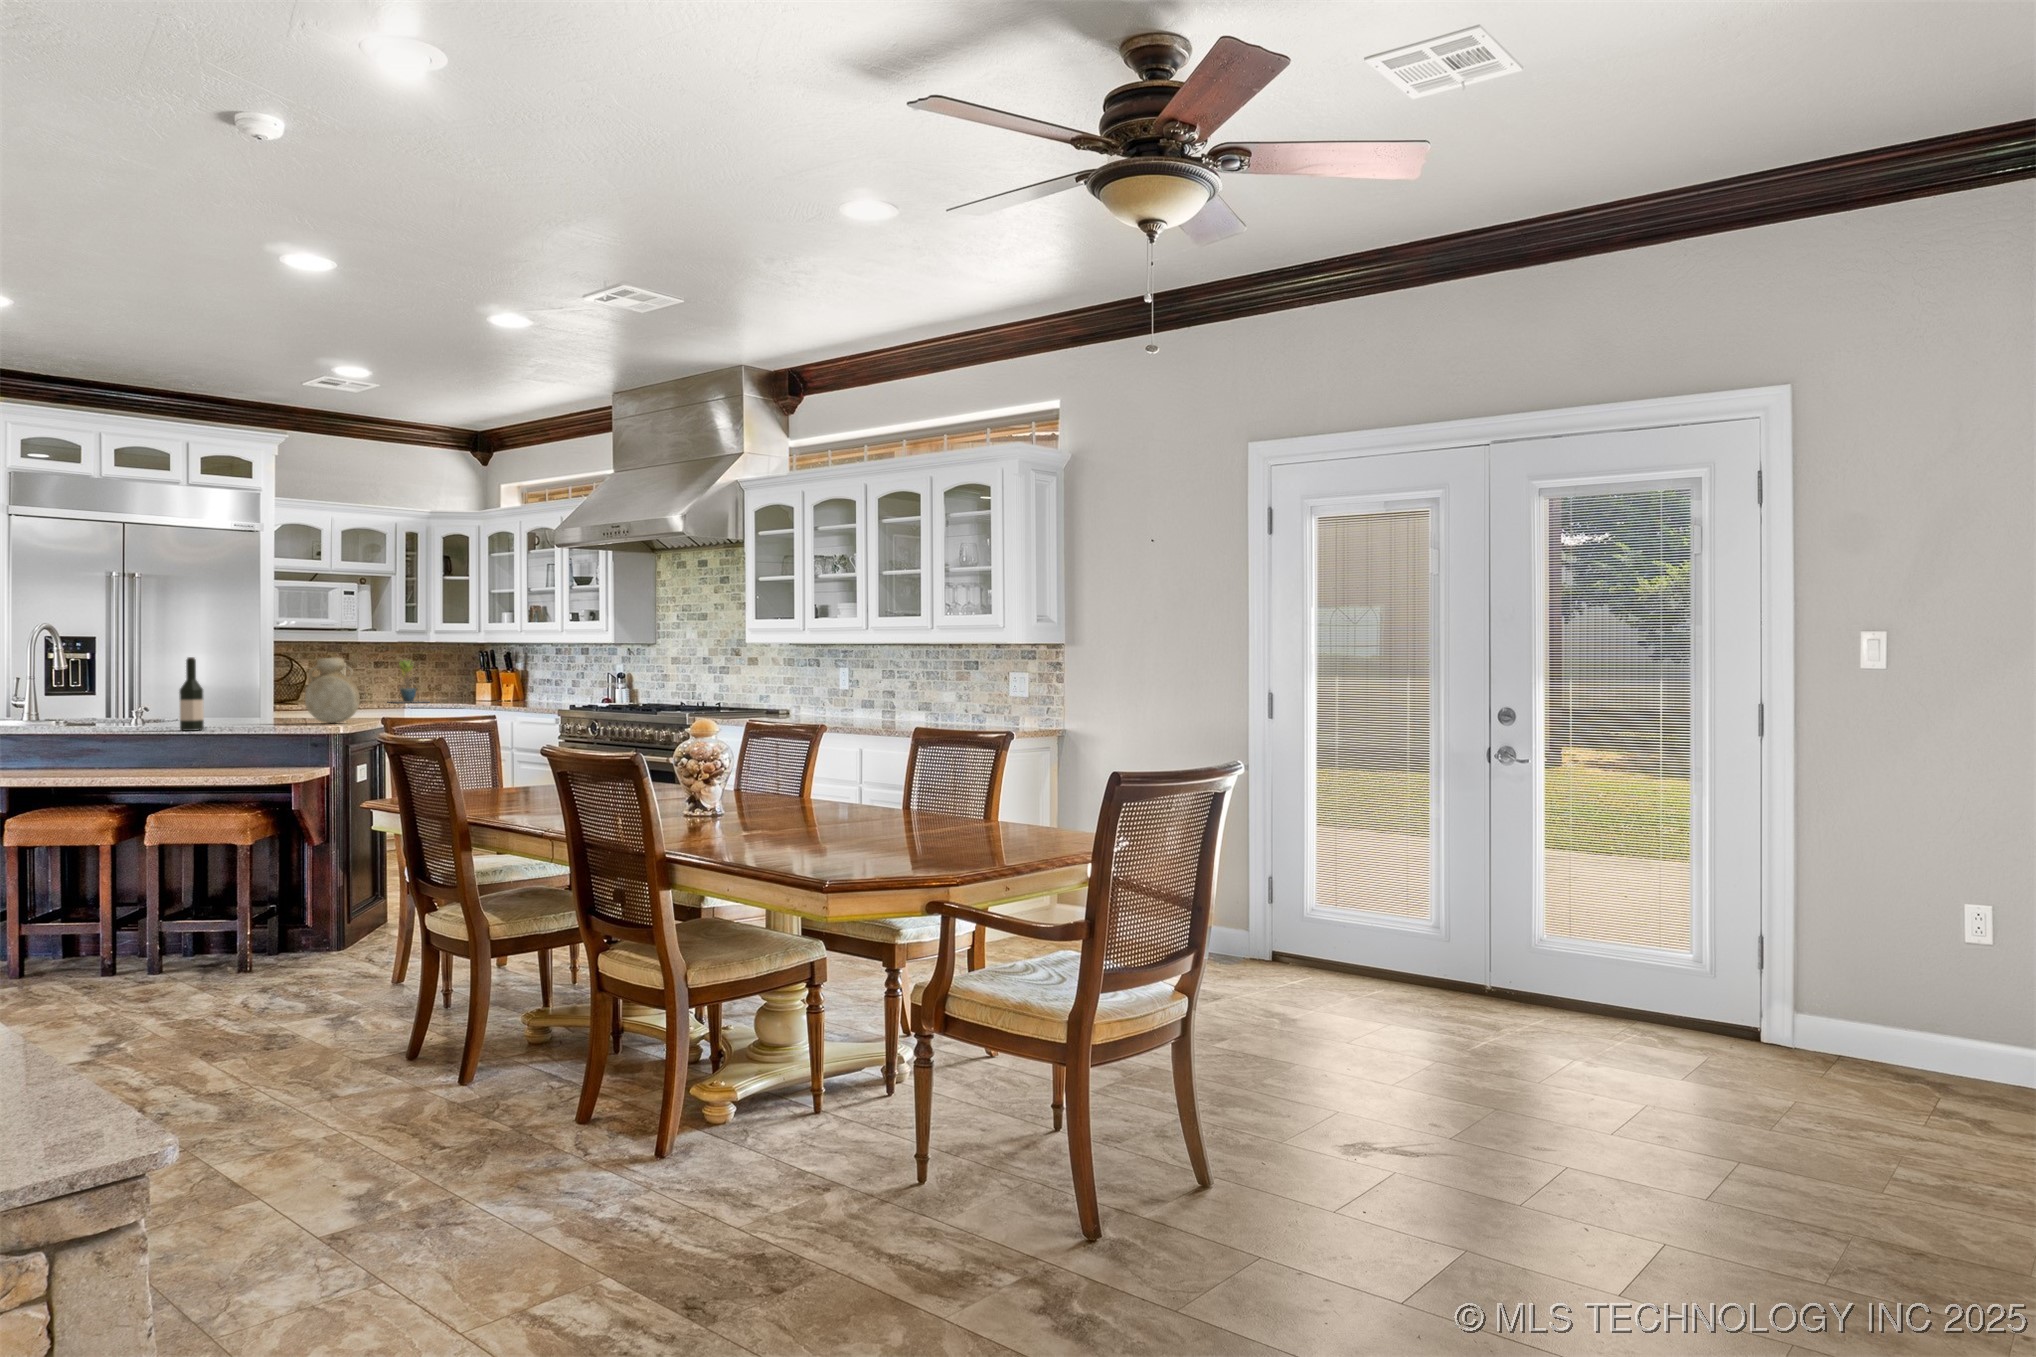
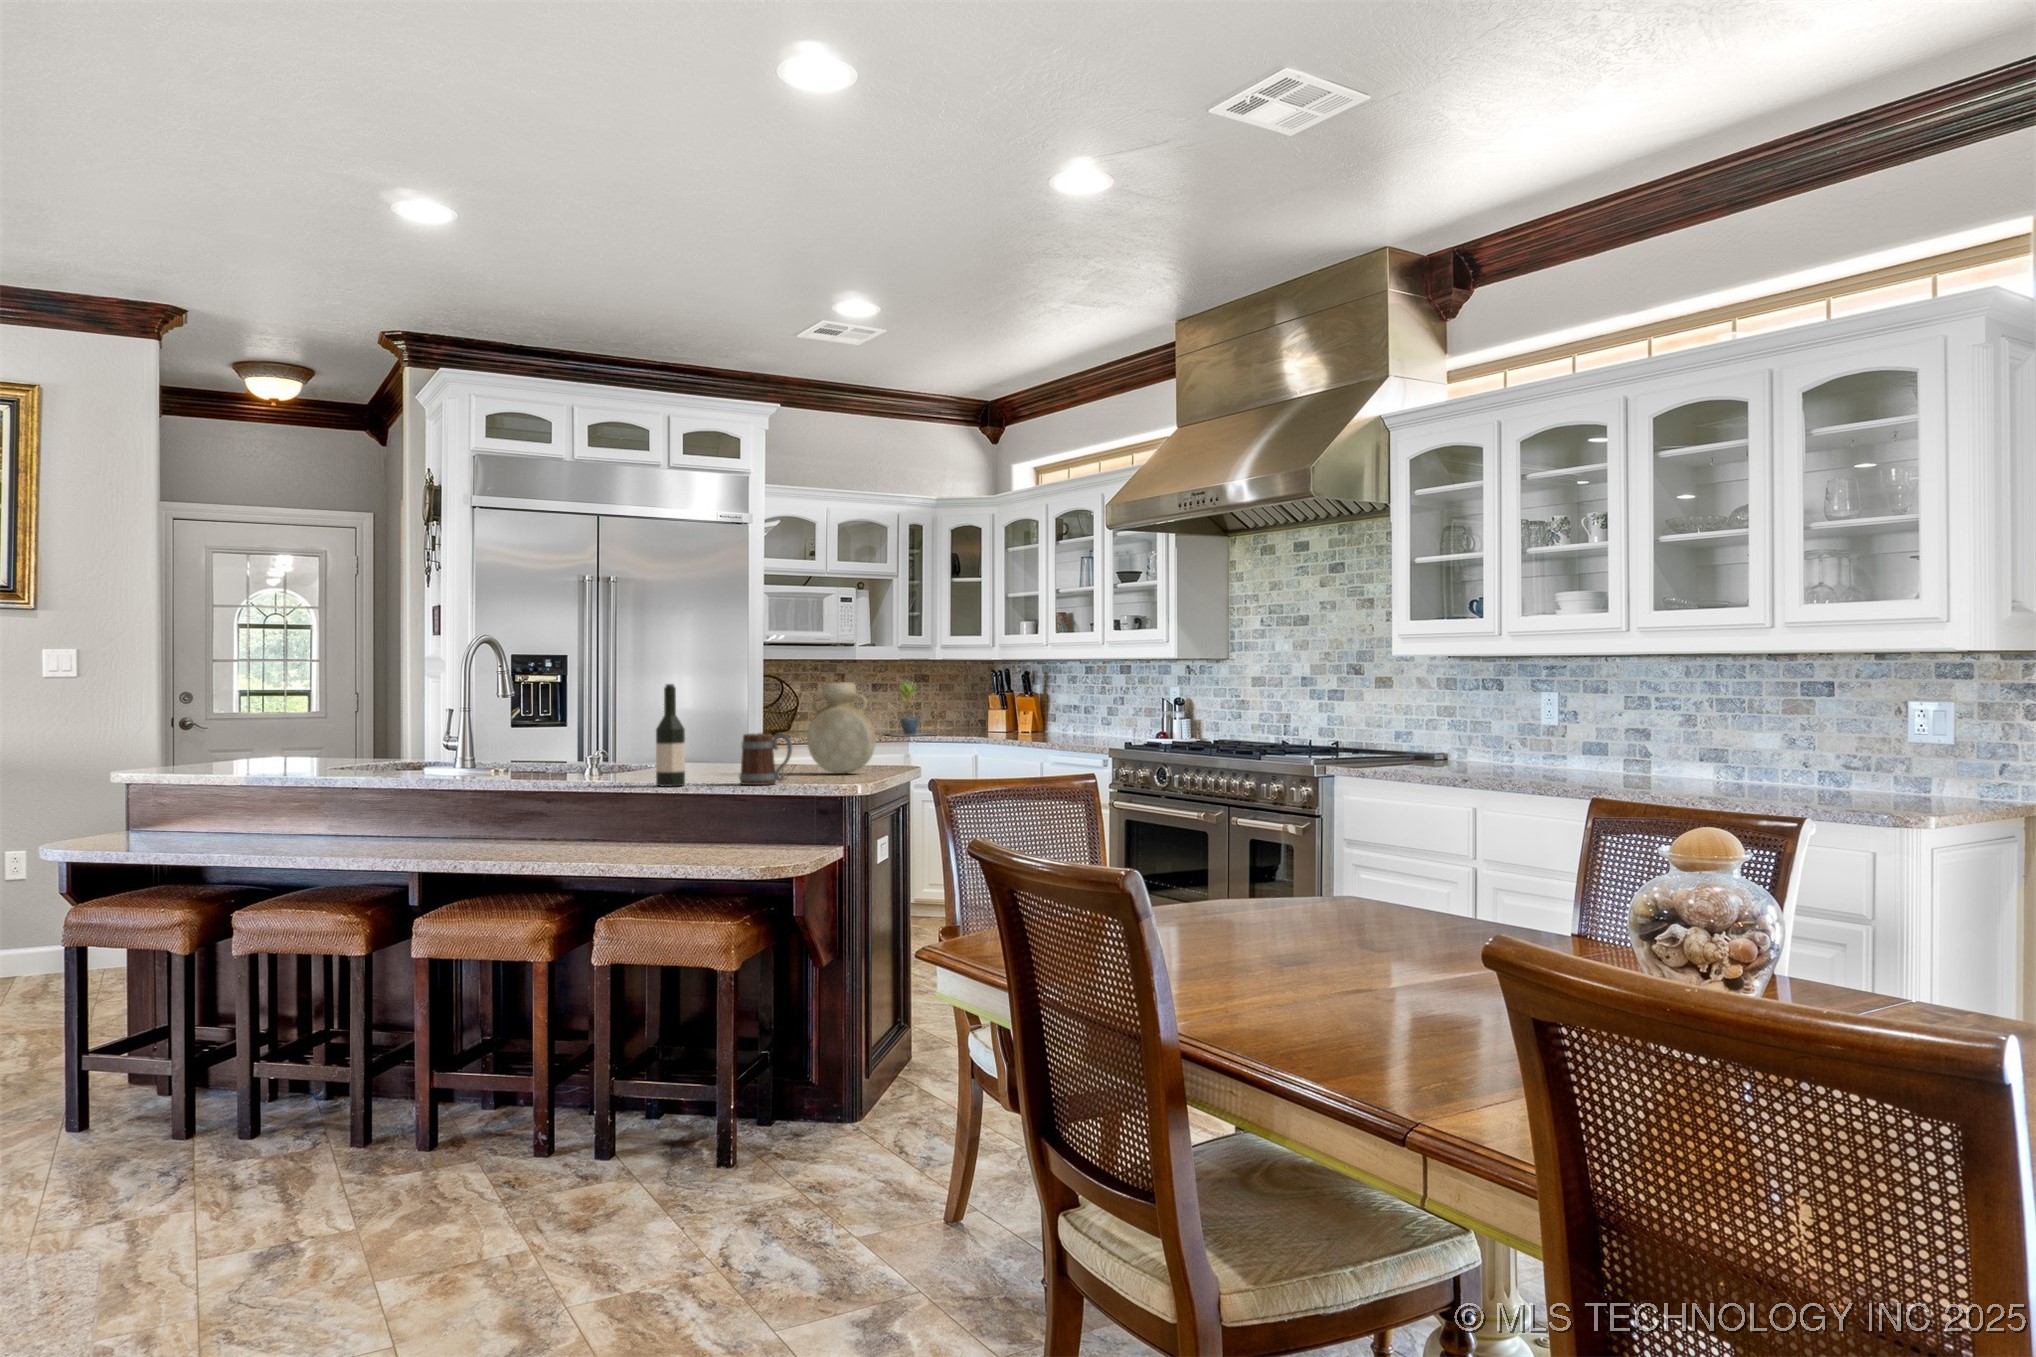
mug: none [248,693,291,729] -> present [739,733,792,785]

